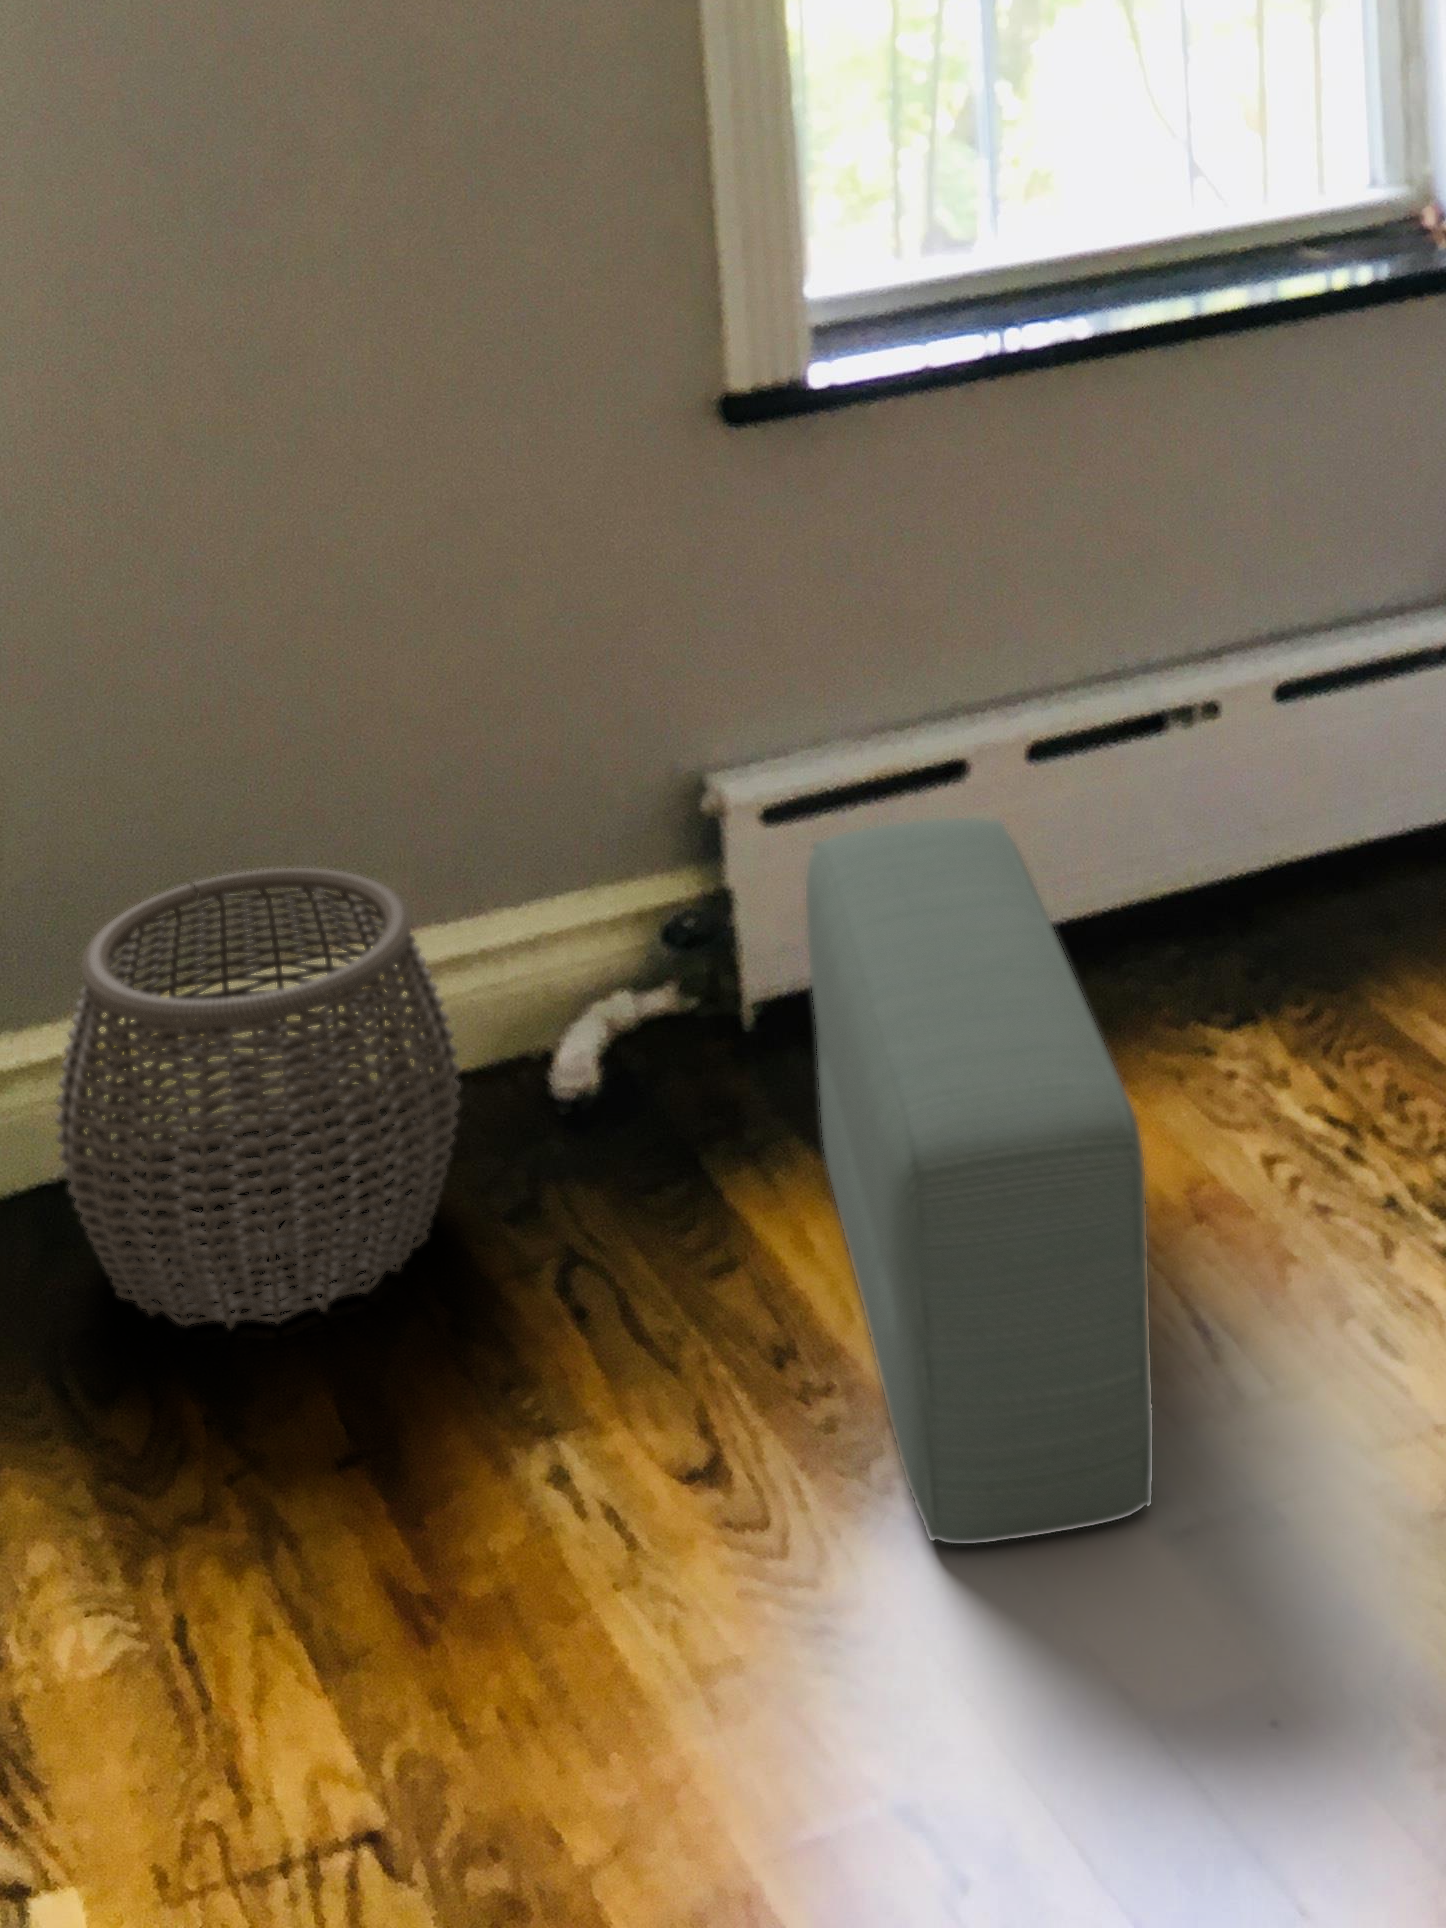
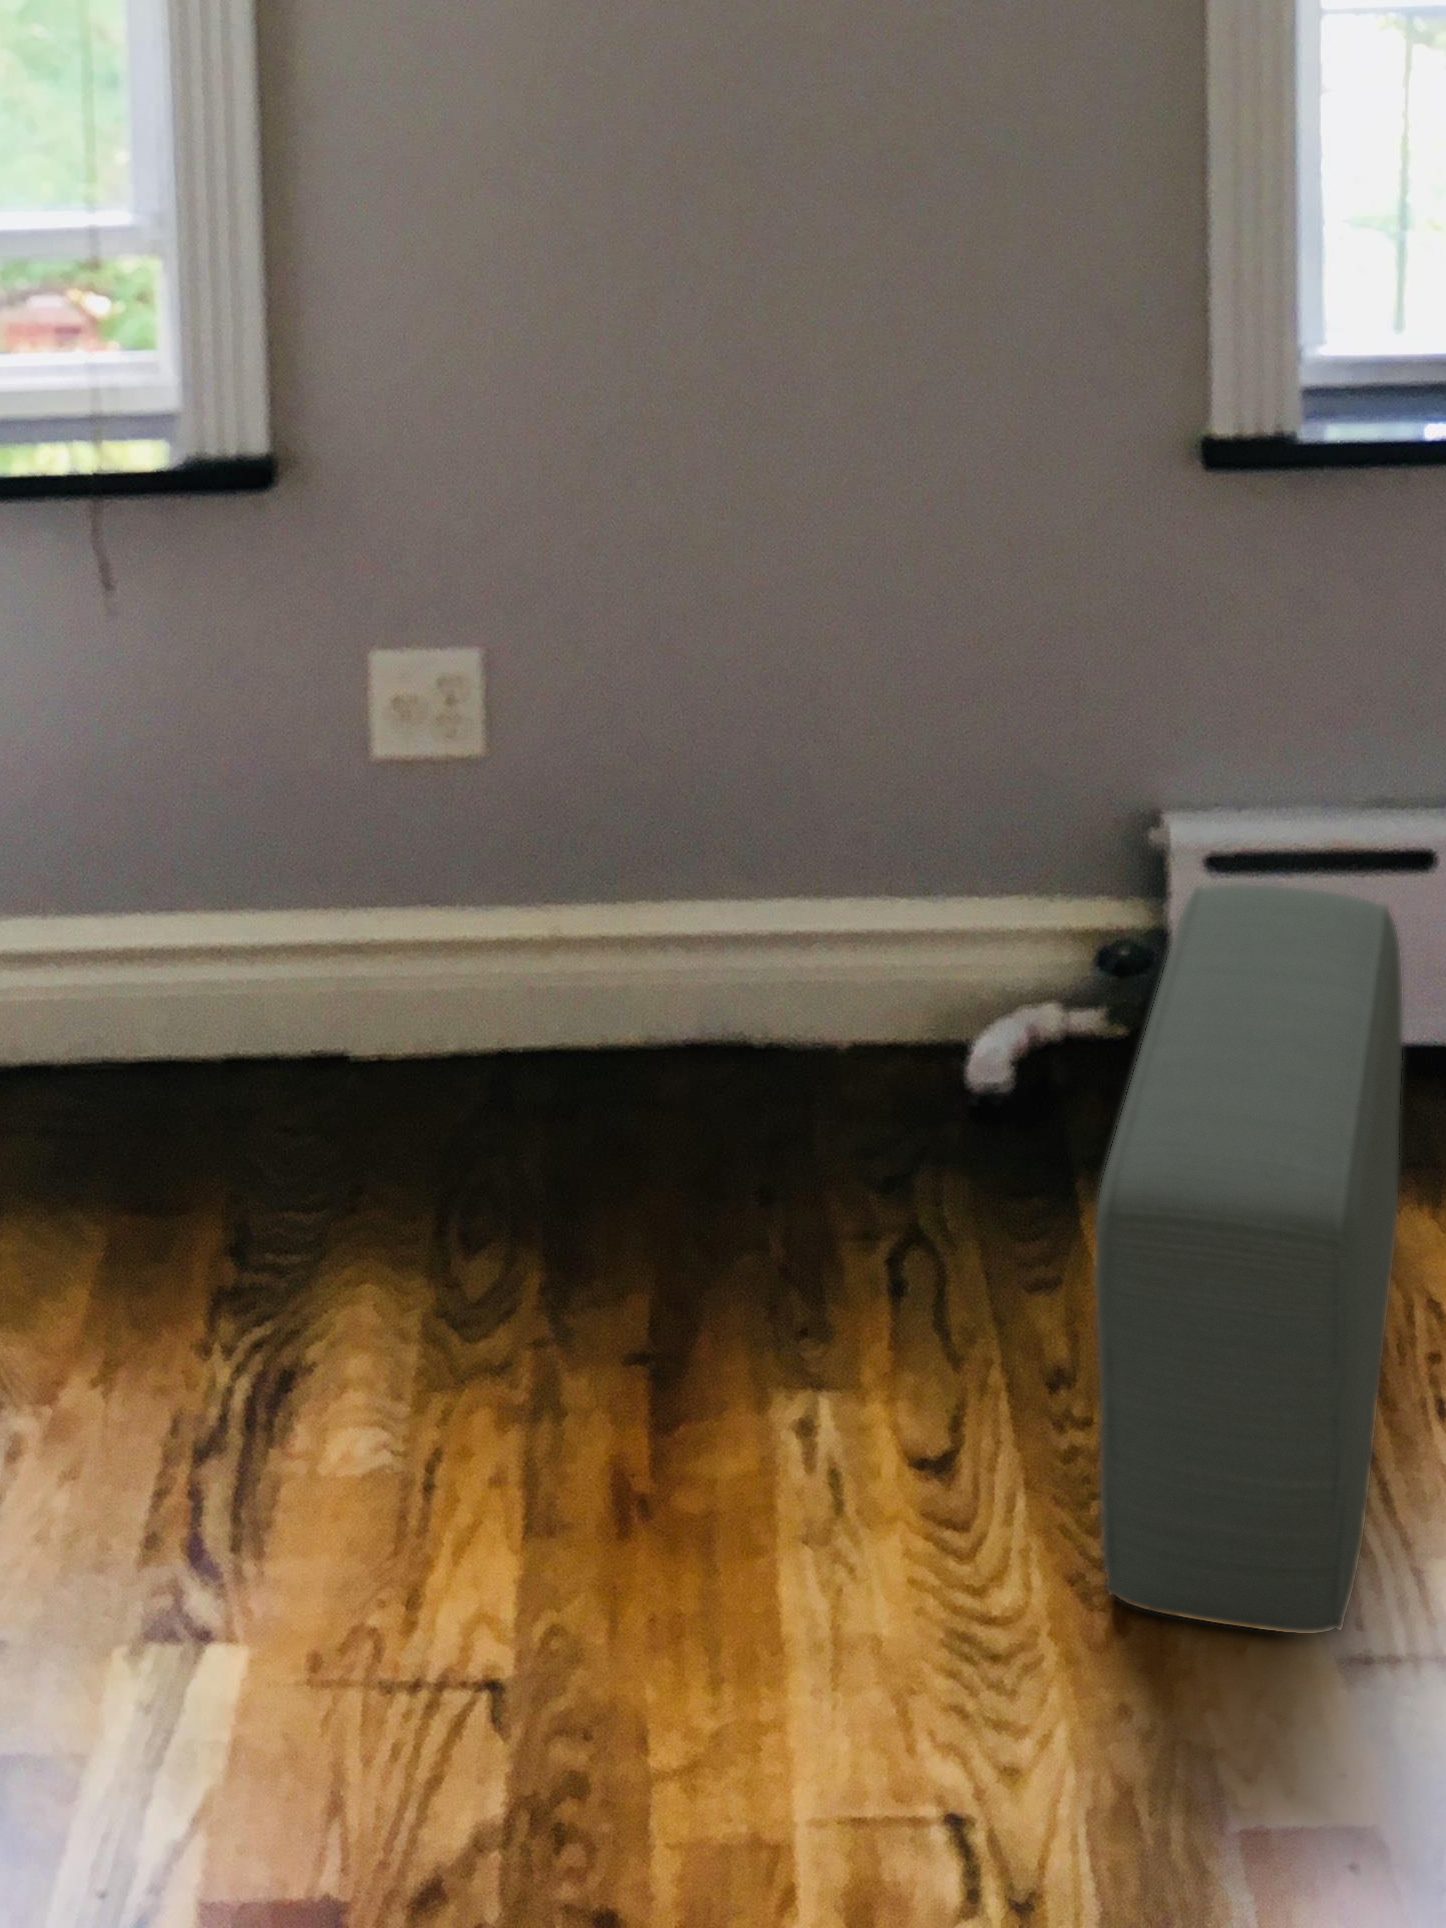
woven basket: present [56,868,460,1328] -> none [481,805,844,1225]

